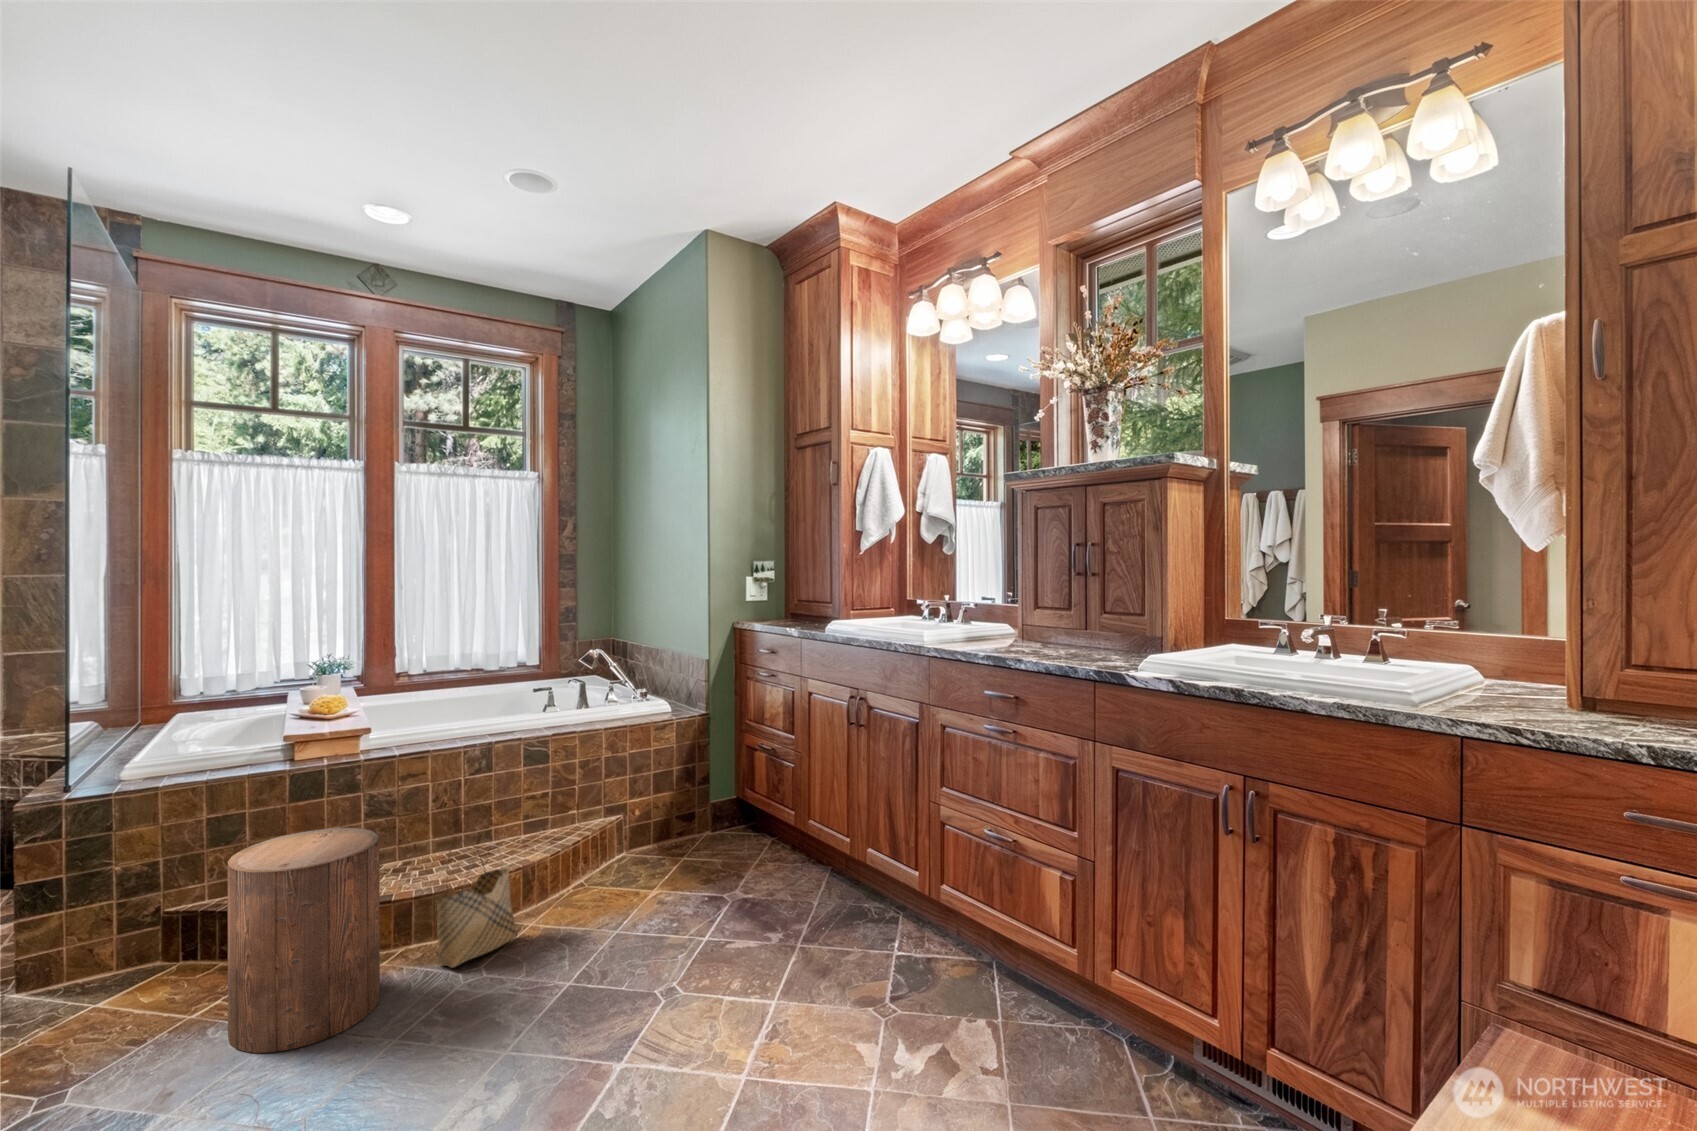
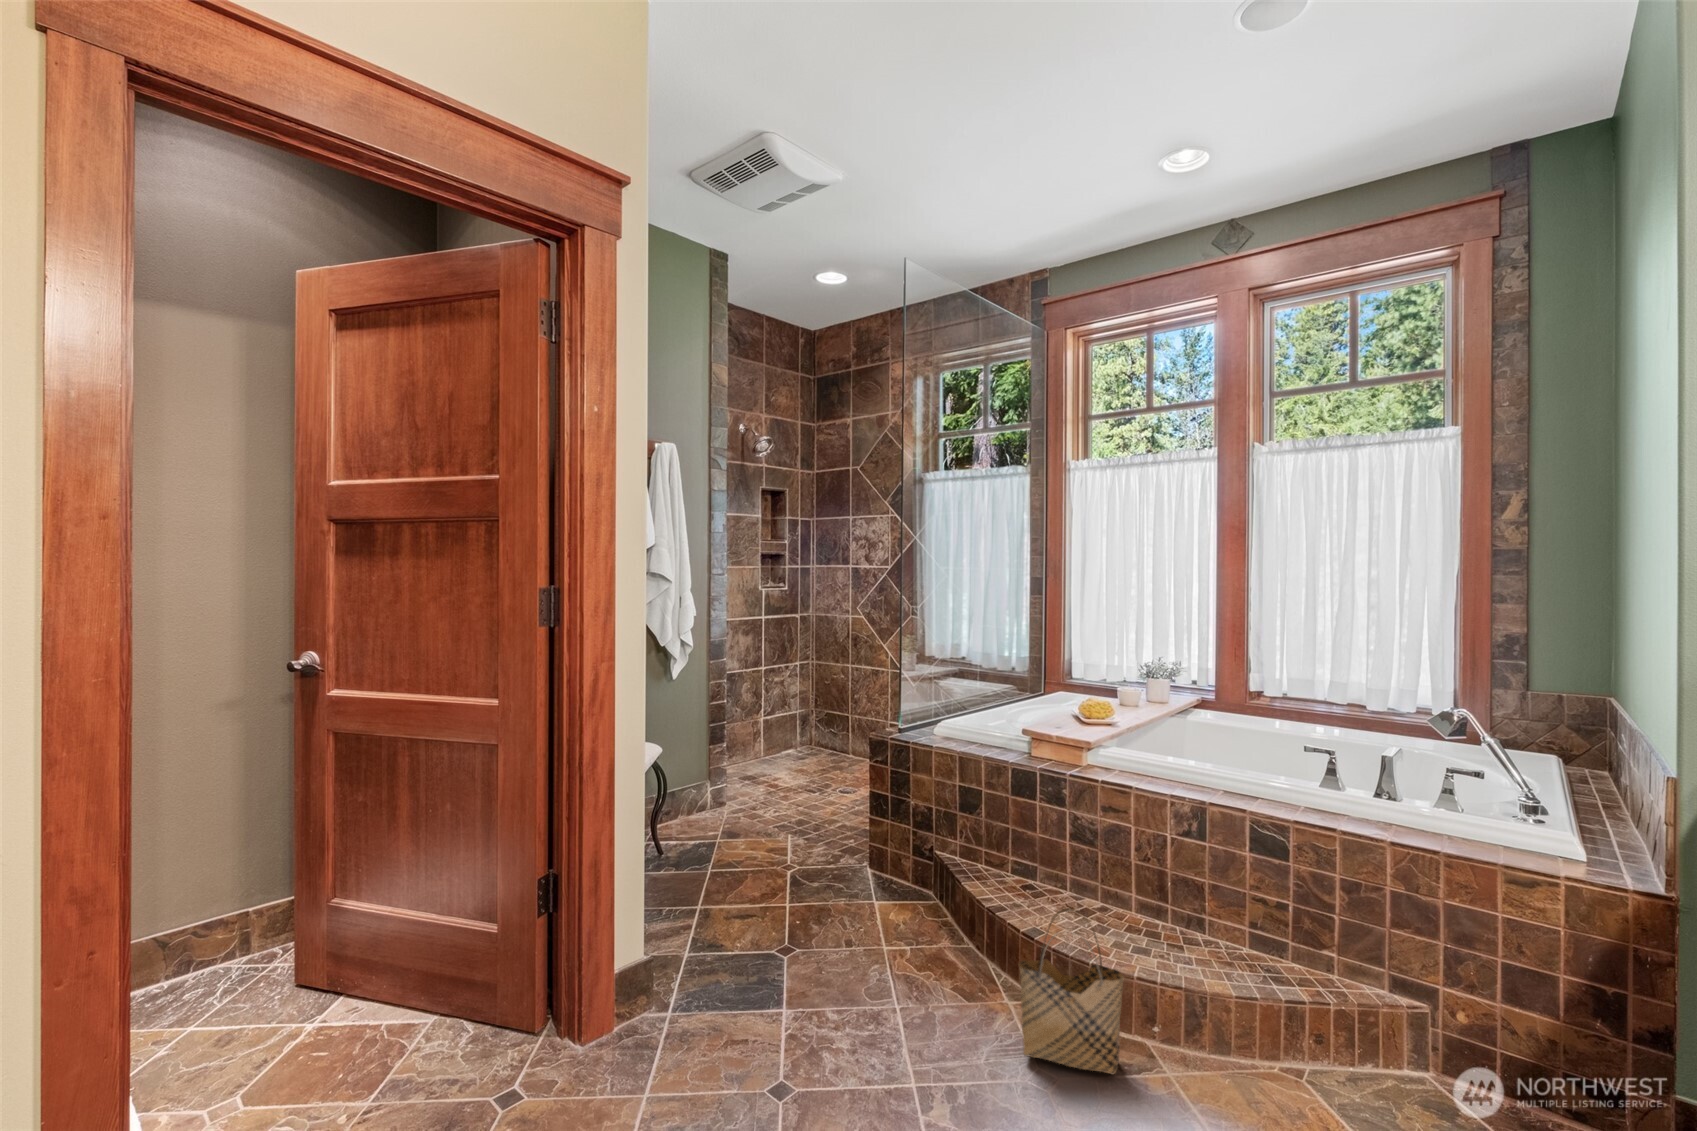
stool: present [228,828,380,1053] -> none [849,824,971,1044]

